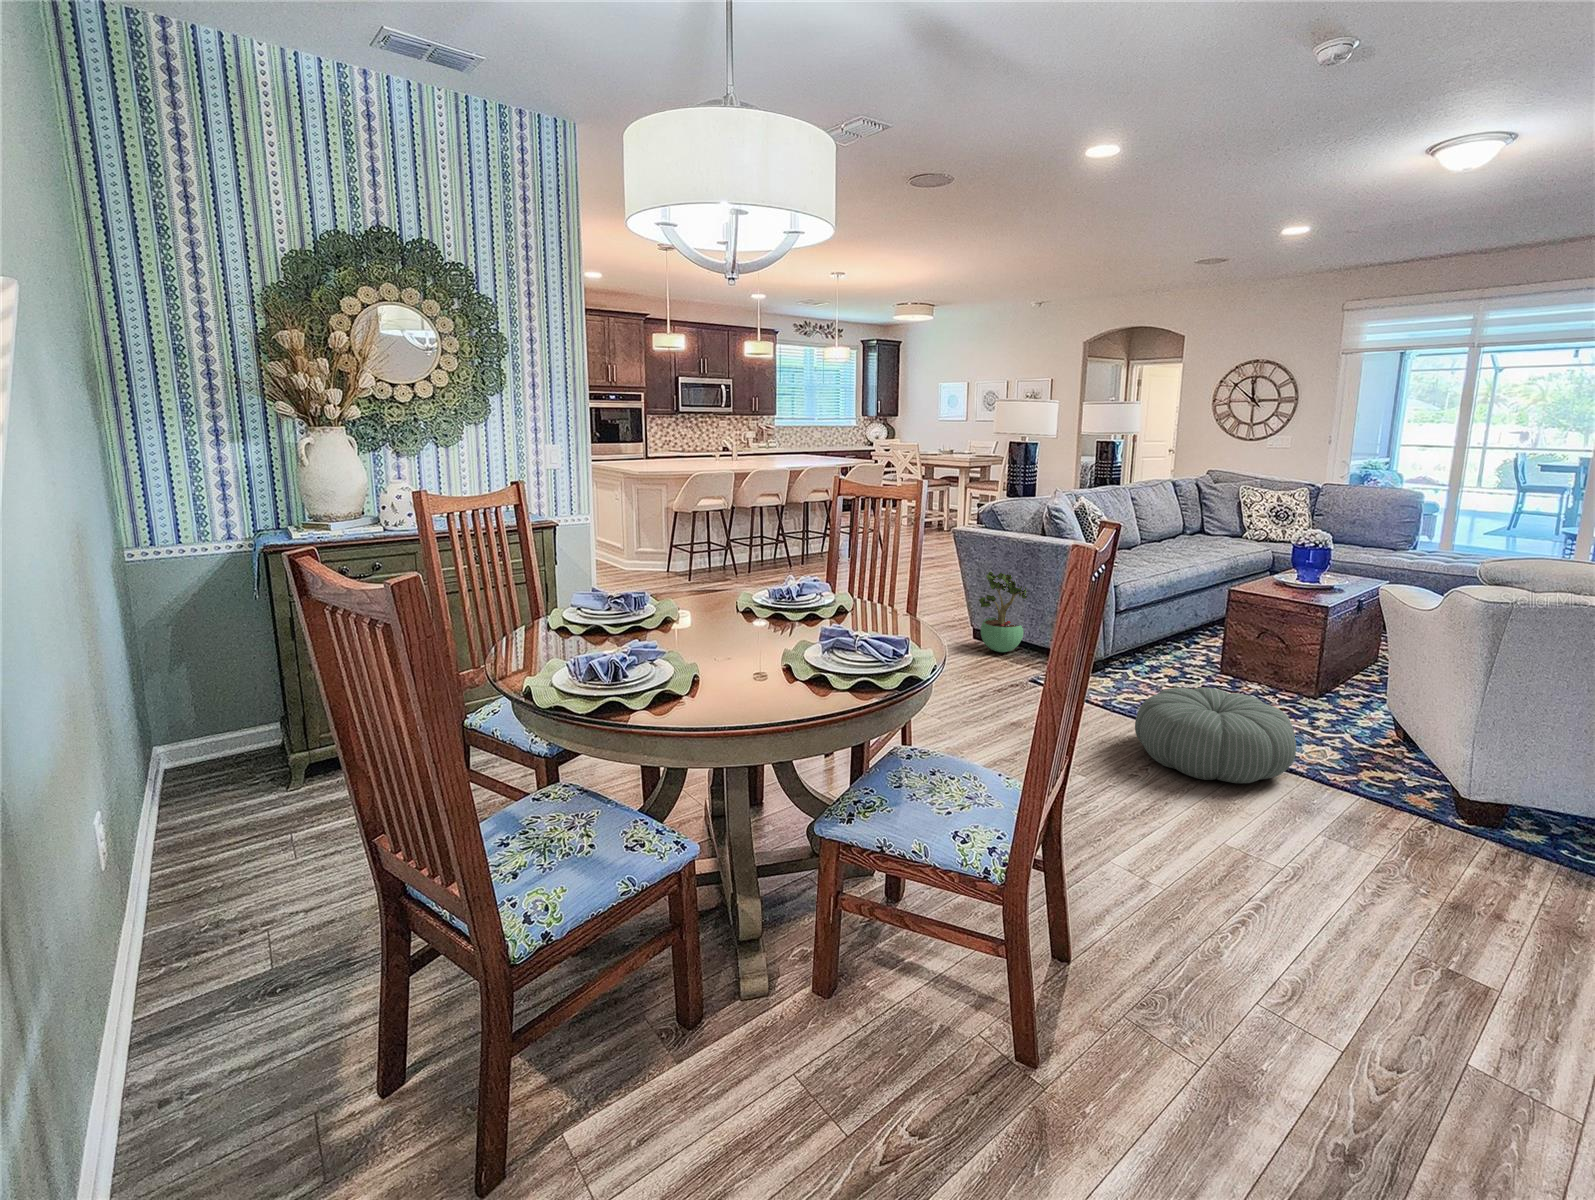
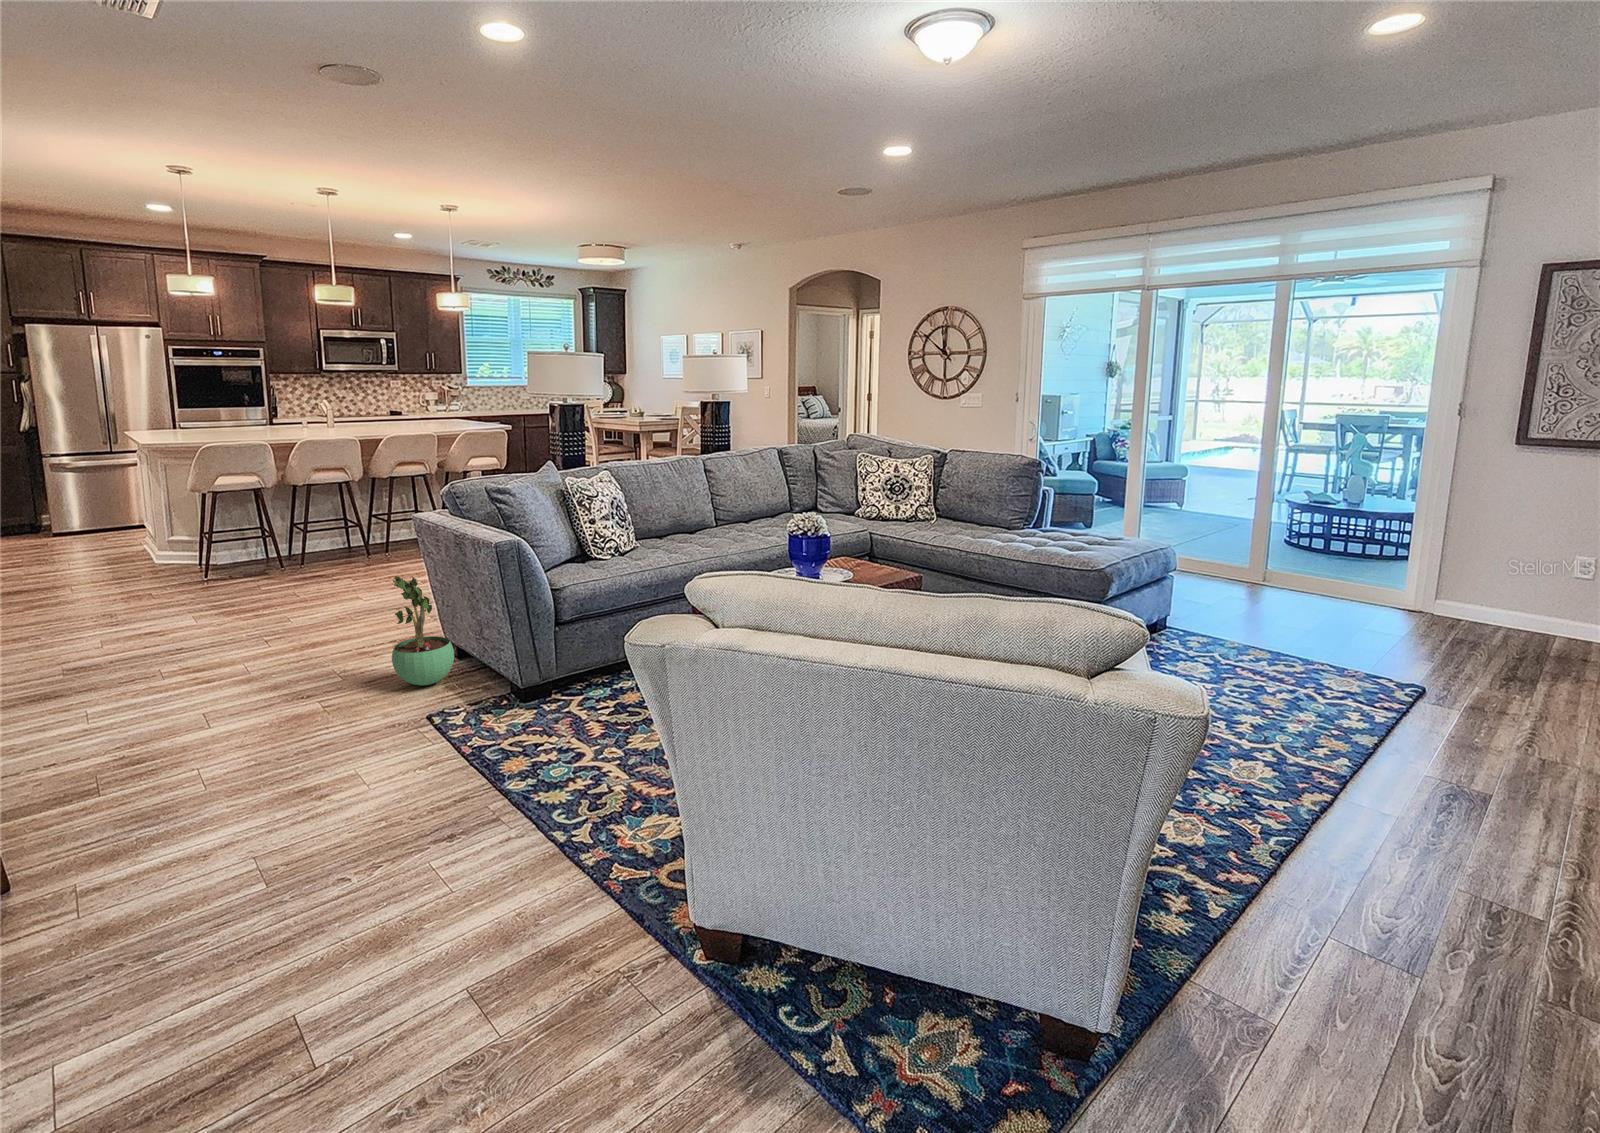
pouf: present [1135,687,1296,783] -> none [284,768,537,951]

